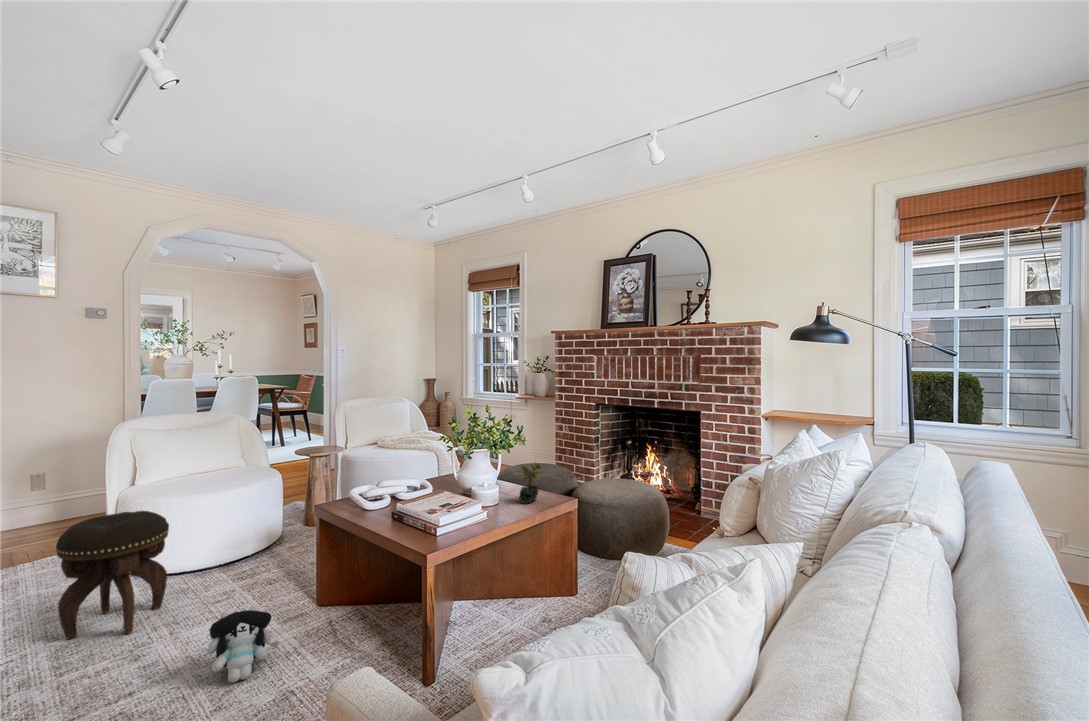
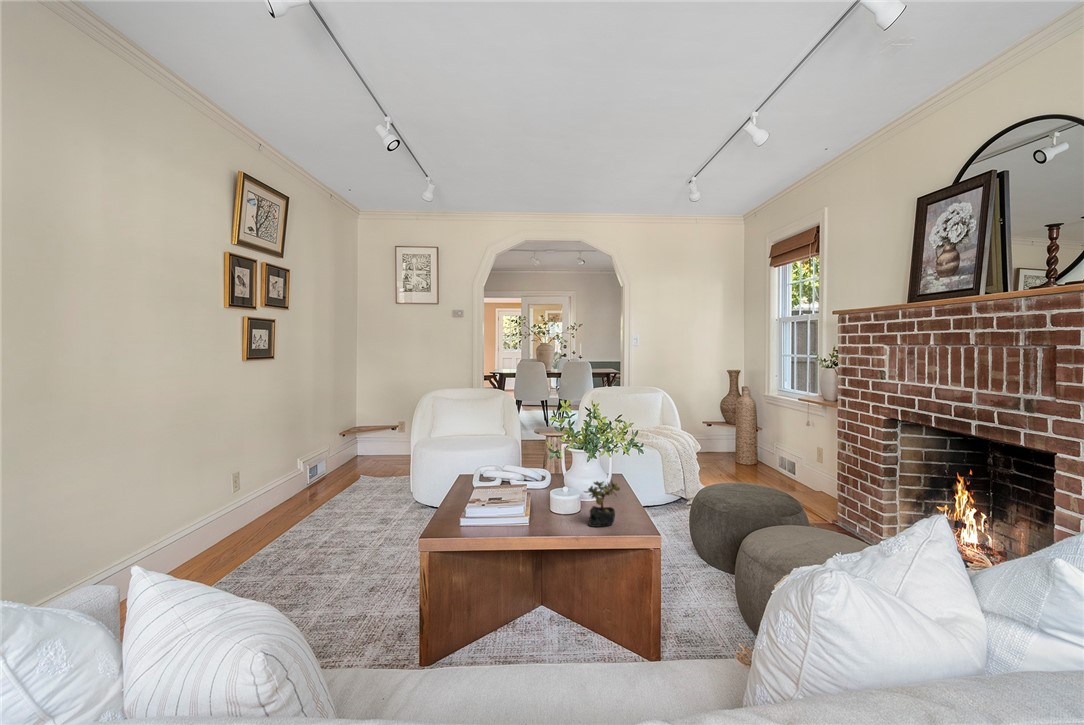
footstool: present [56,511,169,639] -> none [343,458,403,539]
plush toy: present [207,605,279,682] -> none [348,541,393,595]

